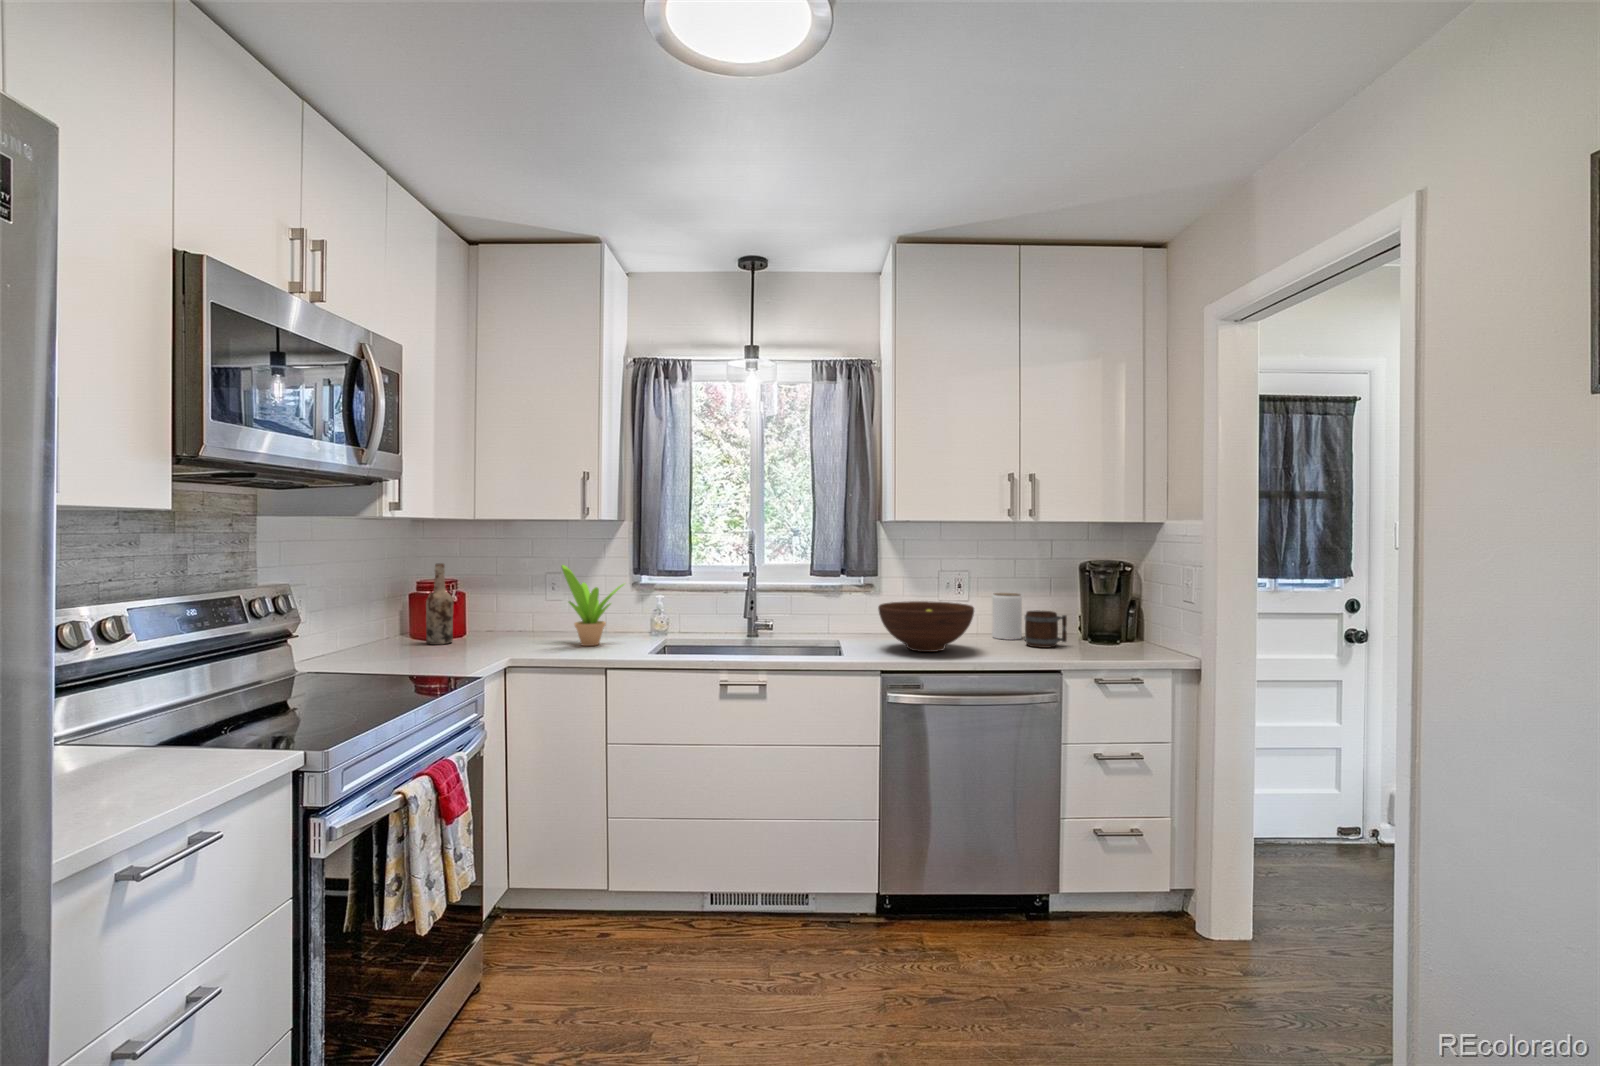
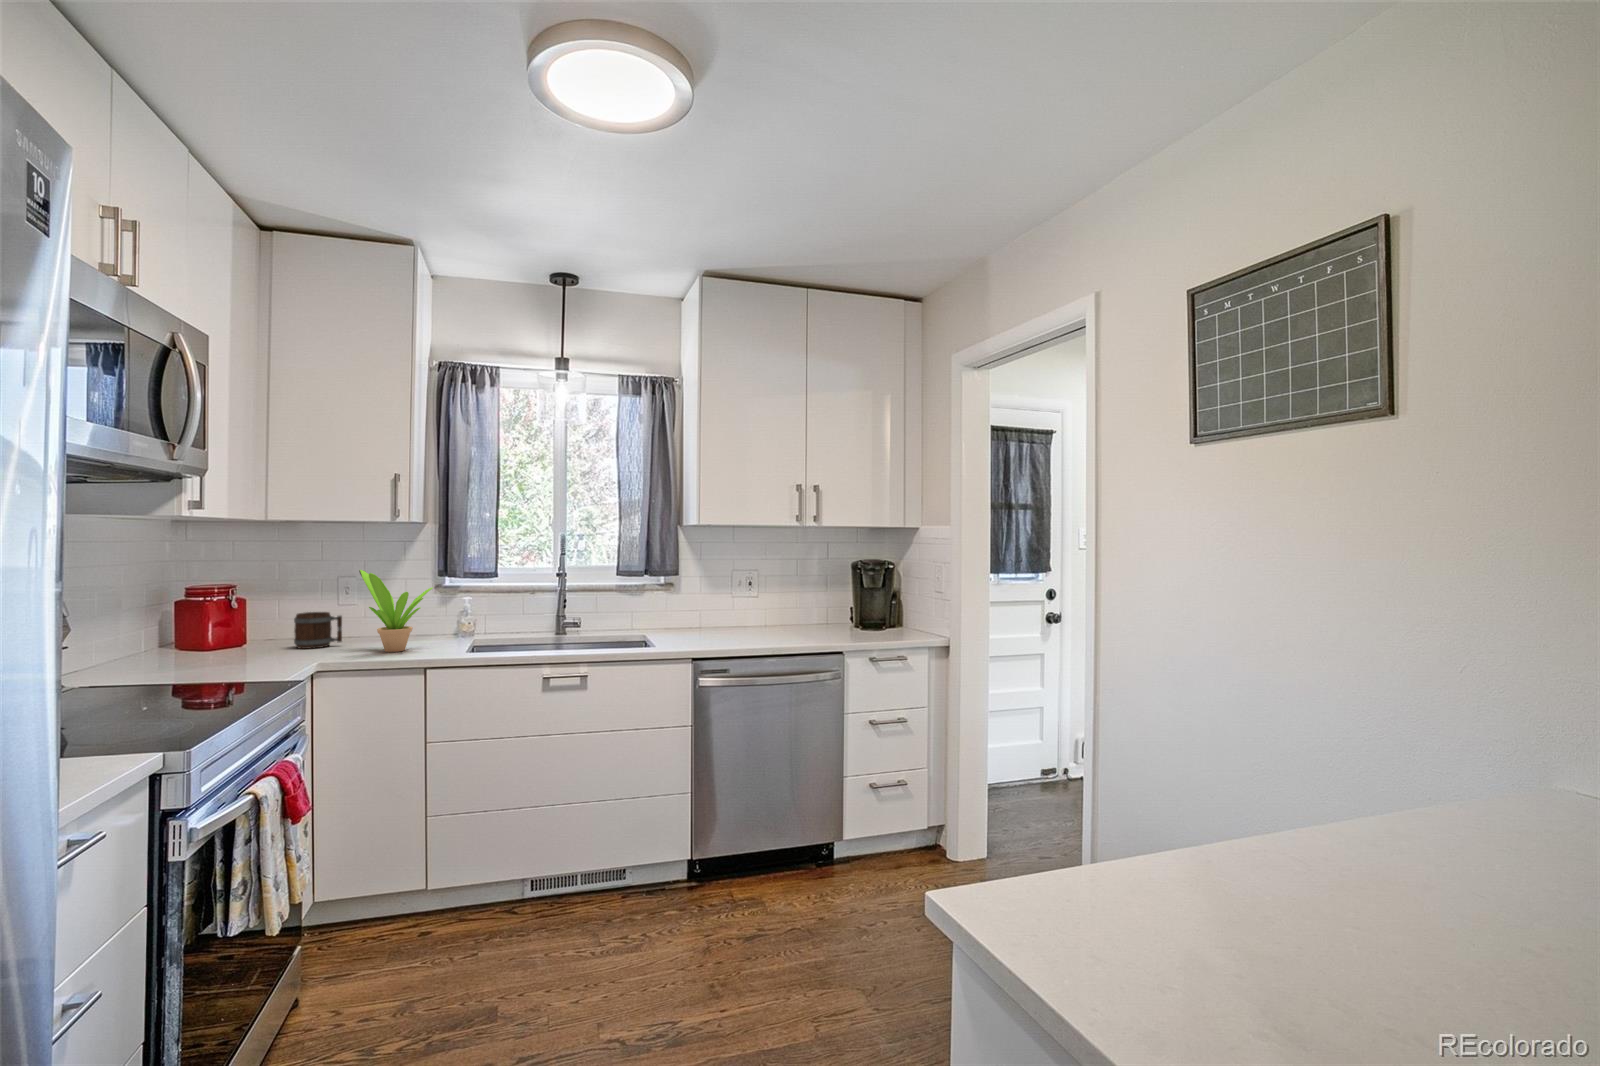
wine bottle: present [426,563,453,645] -> none [196,570,230,658]
jar: present [992,593,1022,640] -> none [784,589,809,630]
fruit bowl: present [878,601,974,652] -> none [688,598,772,643]
mug: present [1025,610,1067,648] -> present [294,612,342,649]

